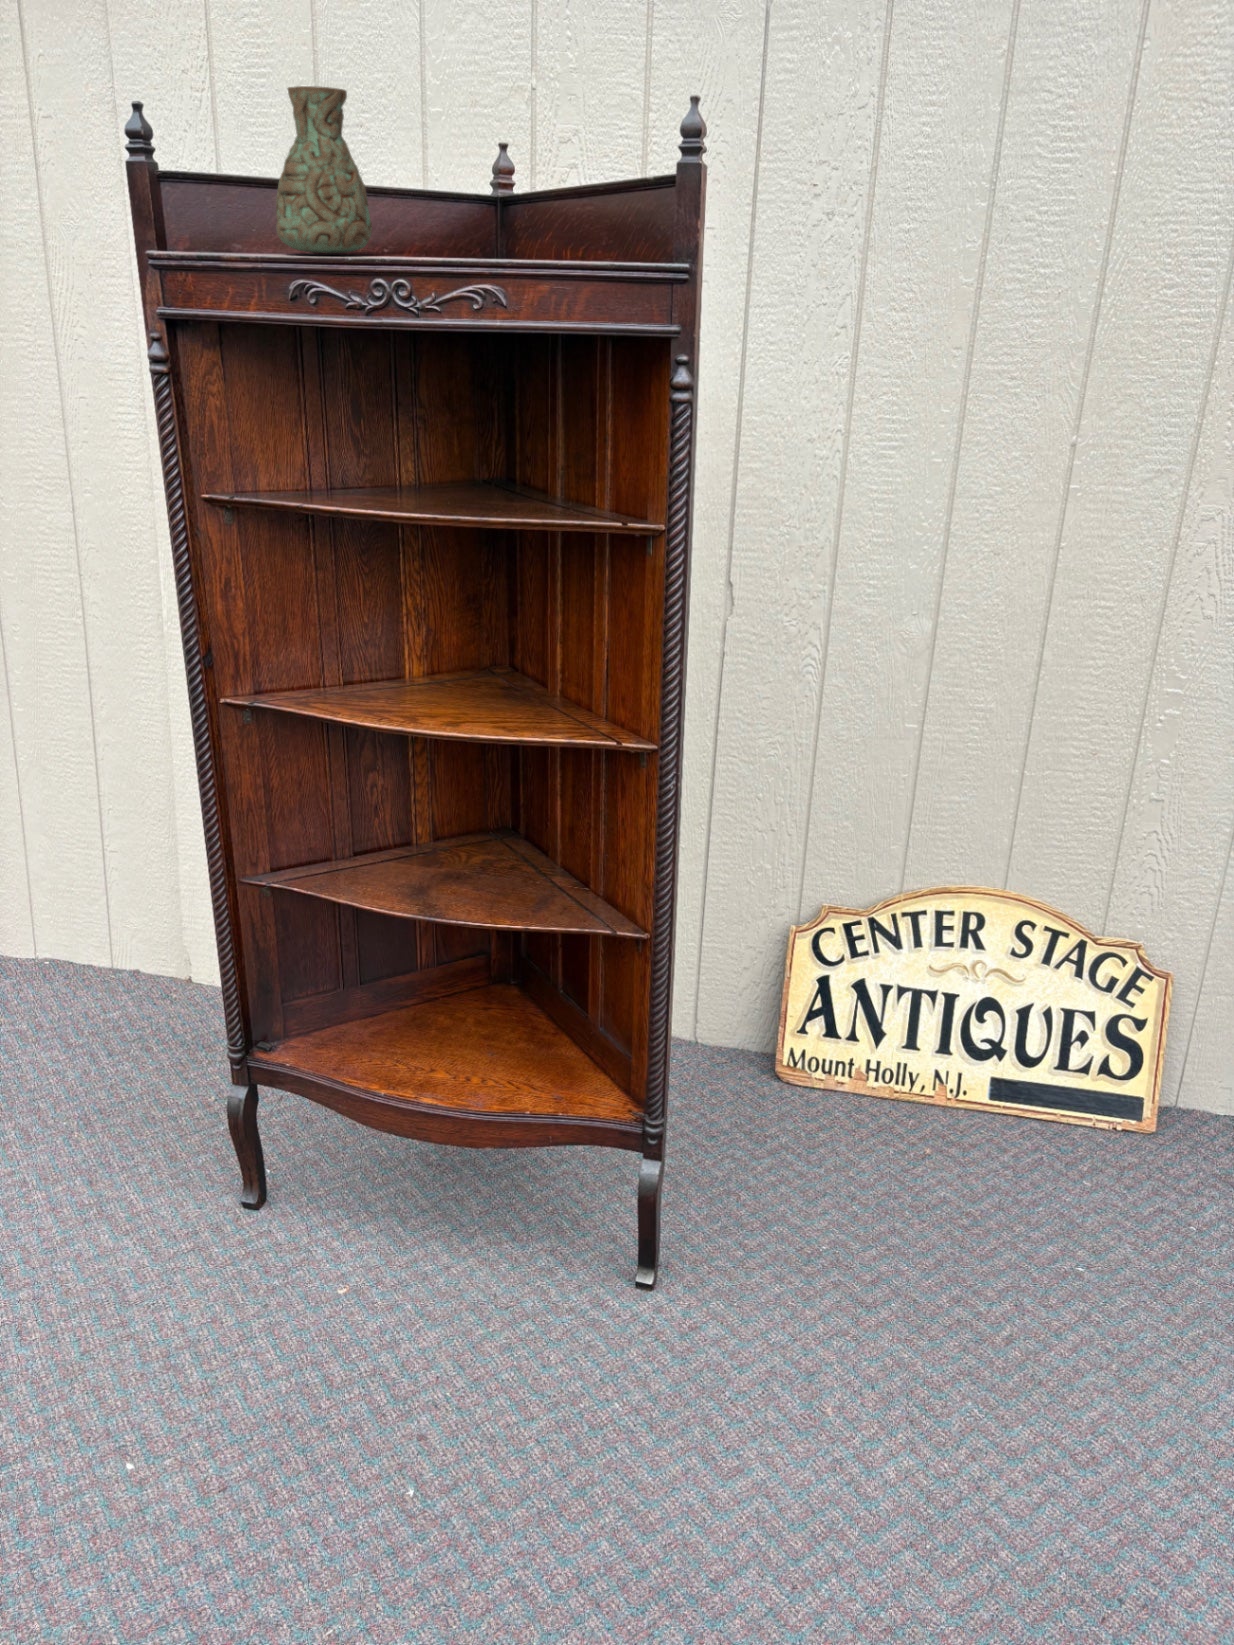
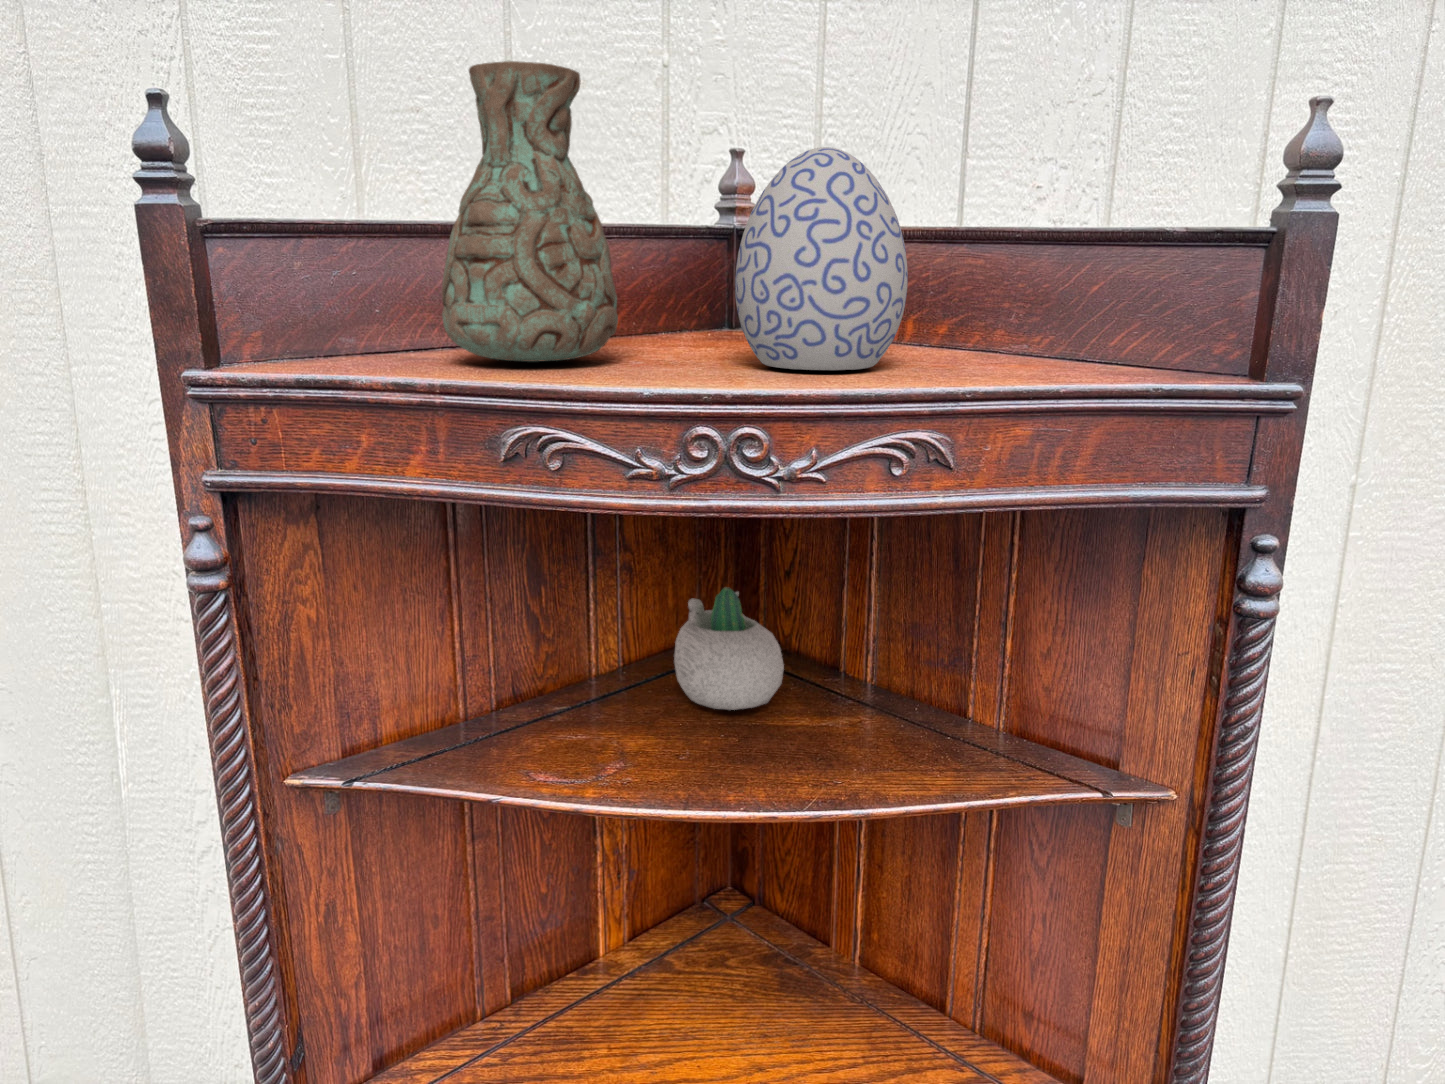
decorative egg: none [422,132,516,258] -> present [735,147,908,370]
succulent planter: none [435,414,499,491] -> present [674,588,784,710]

